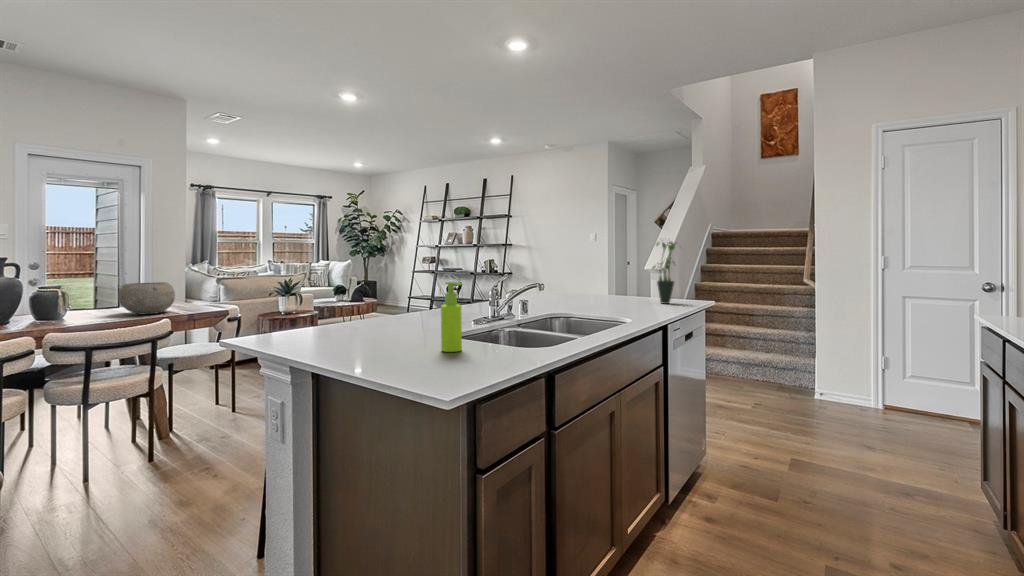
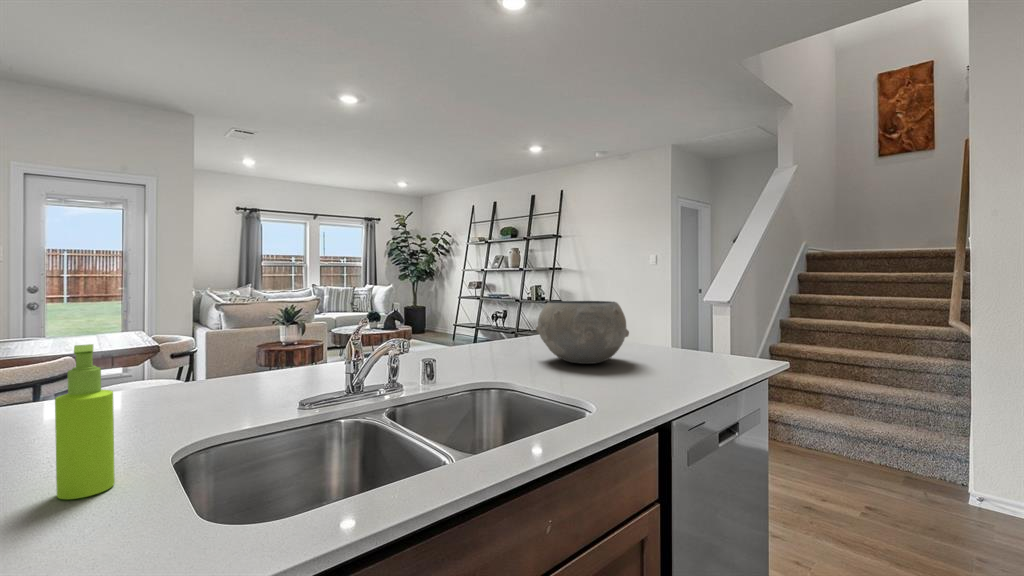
potted plant: present [652,242,675,304] -> none [669,257,720,362]
ceramic bowl: present [118,282,175,314] -> present [536,301,629,364]

